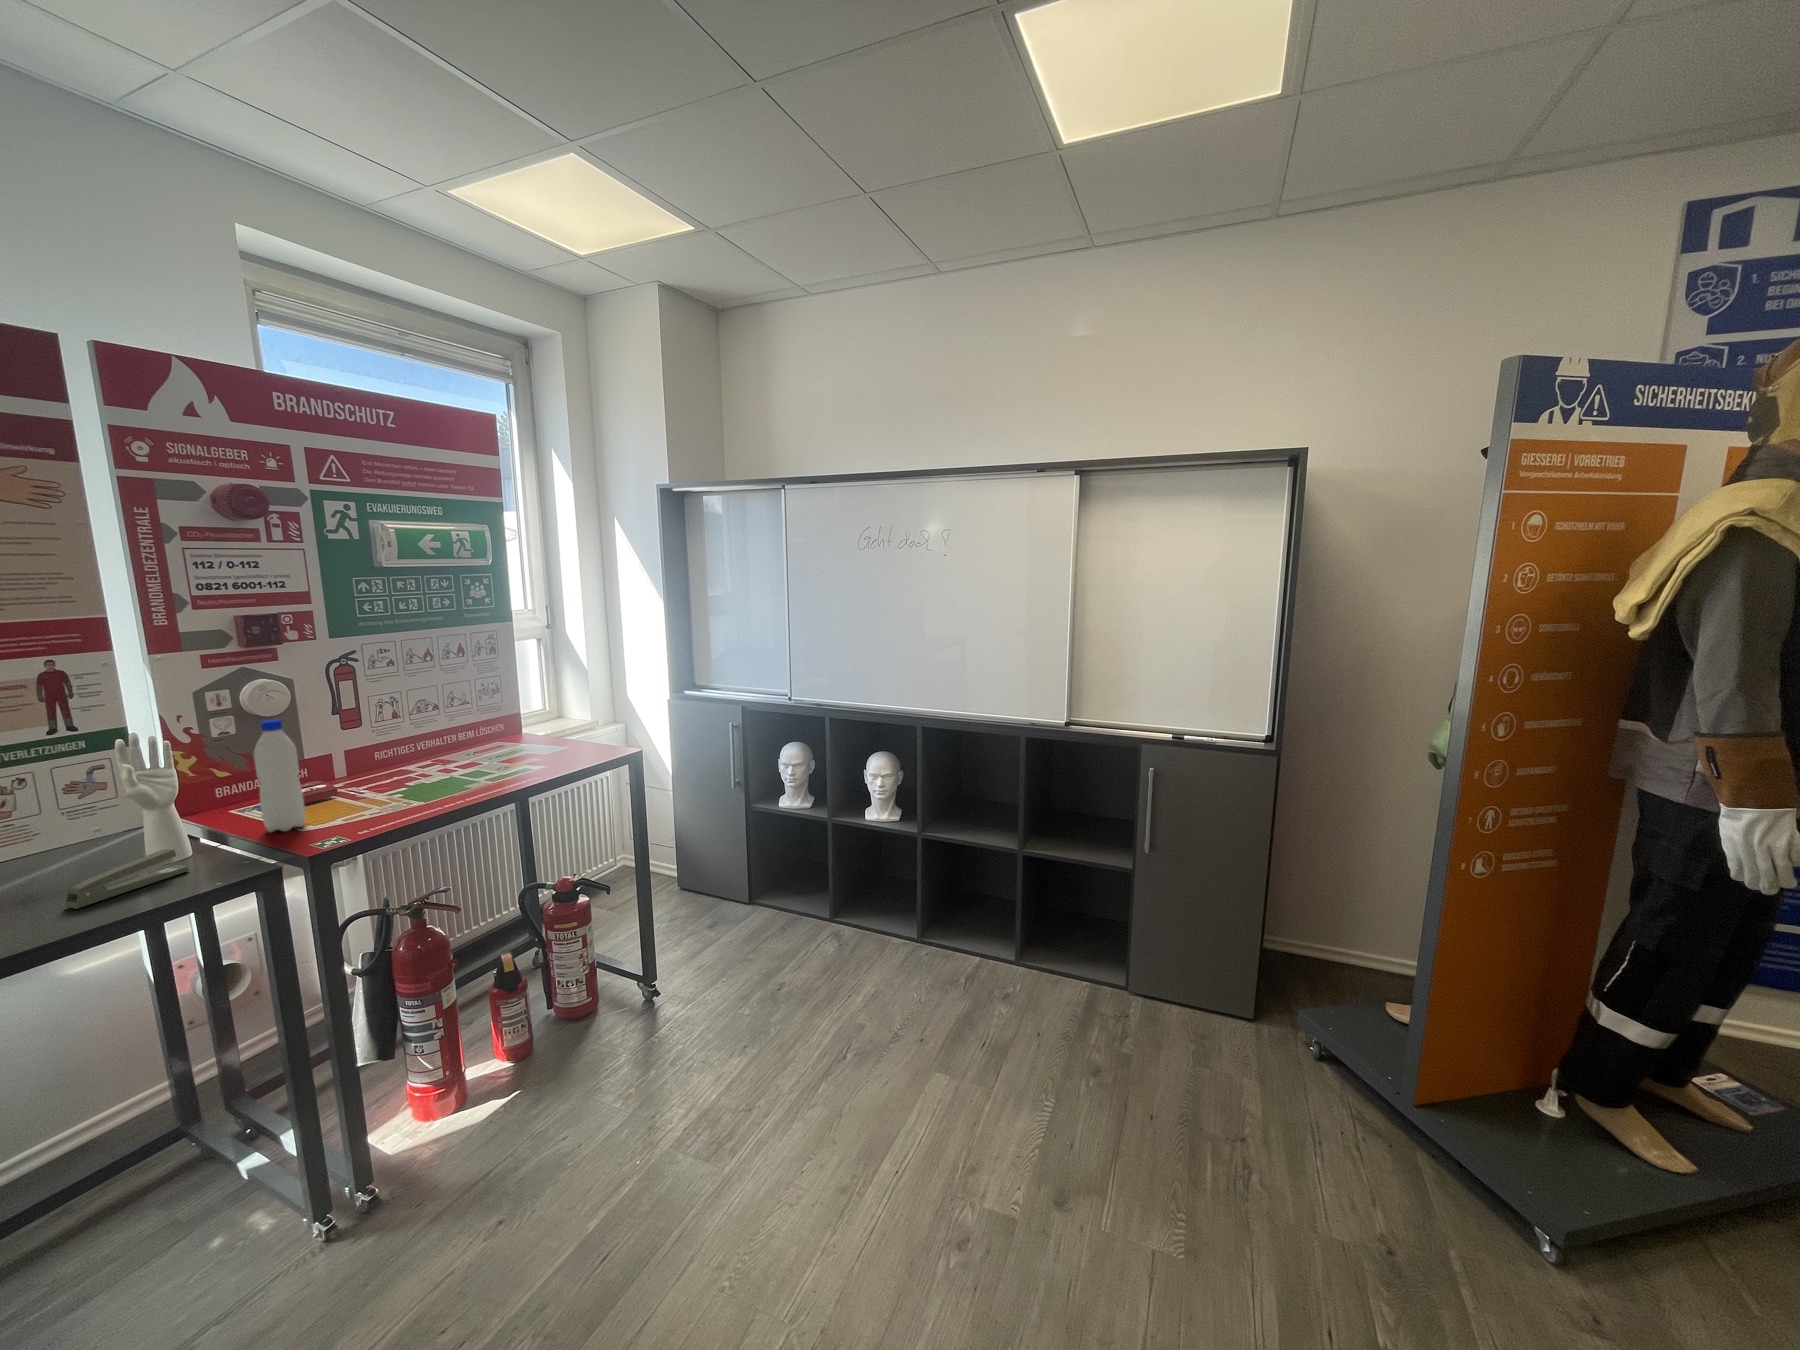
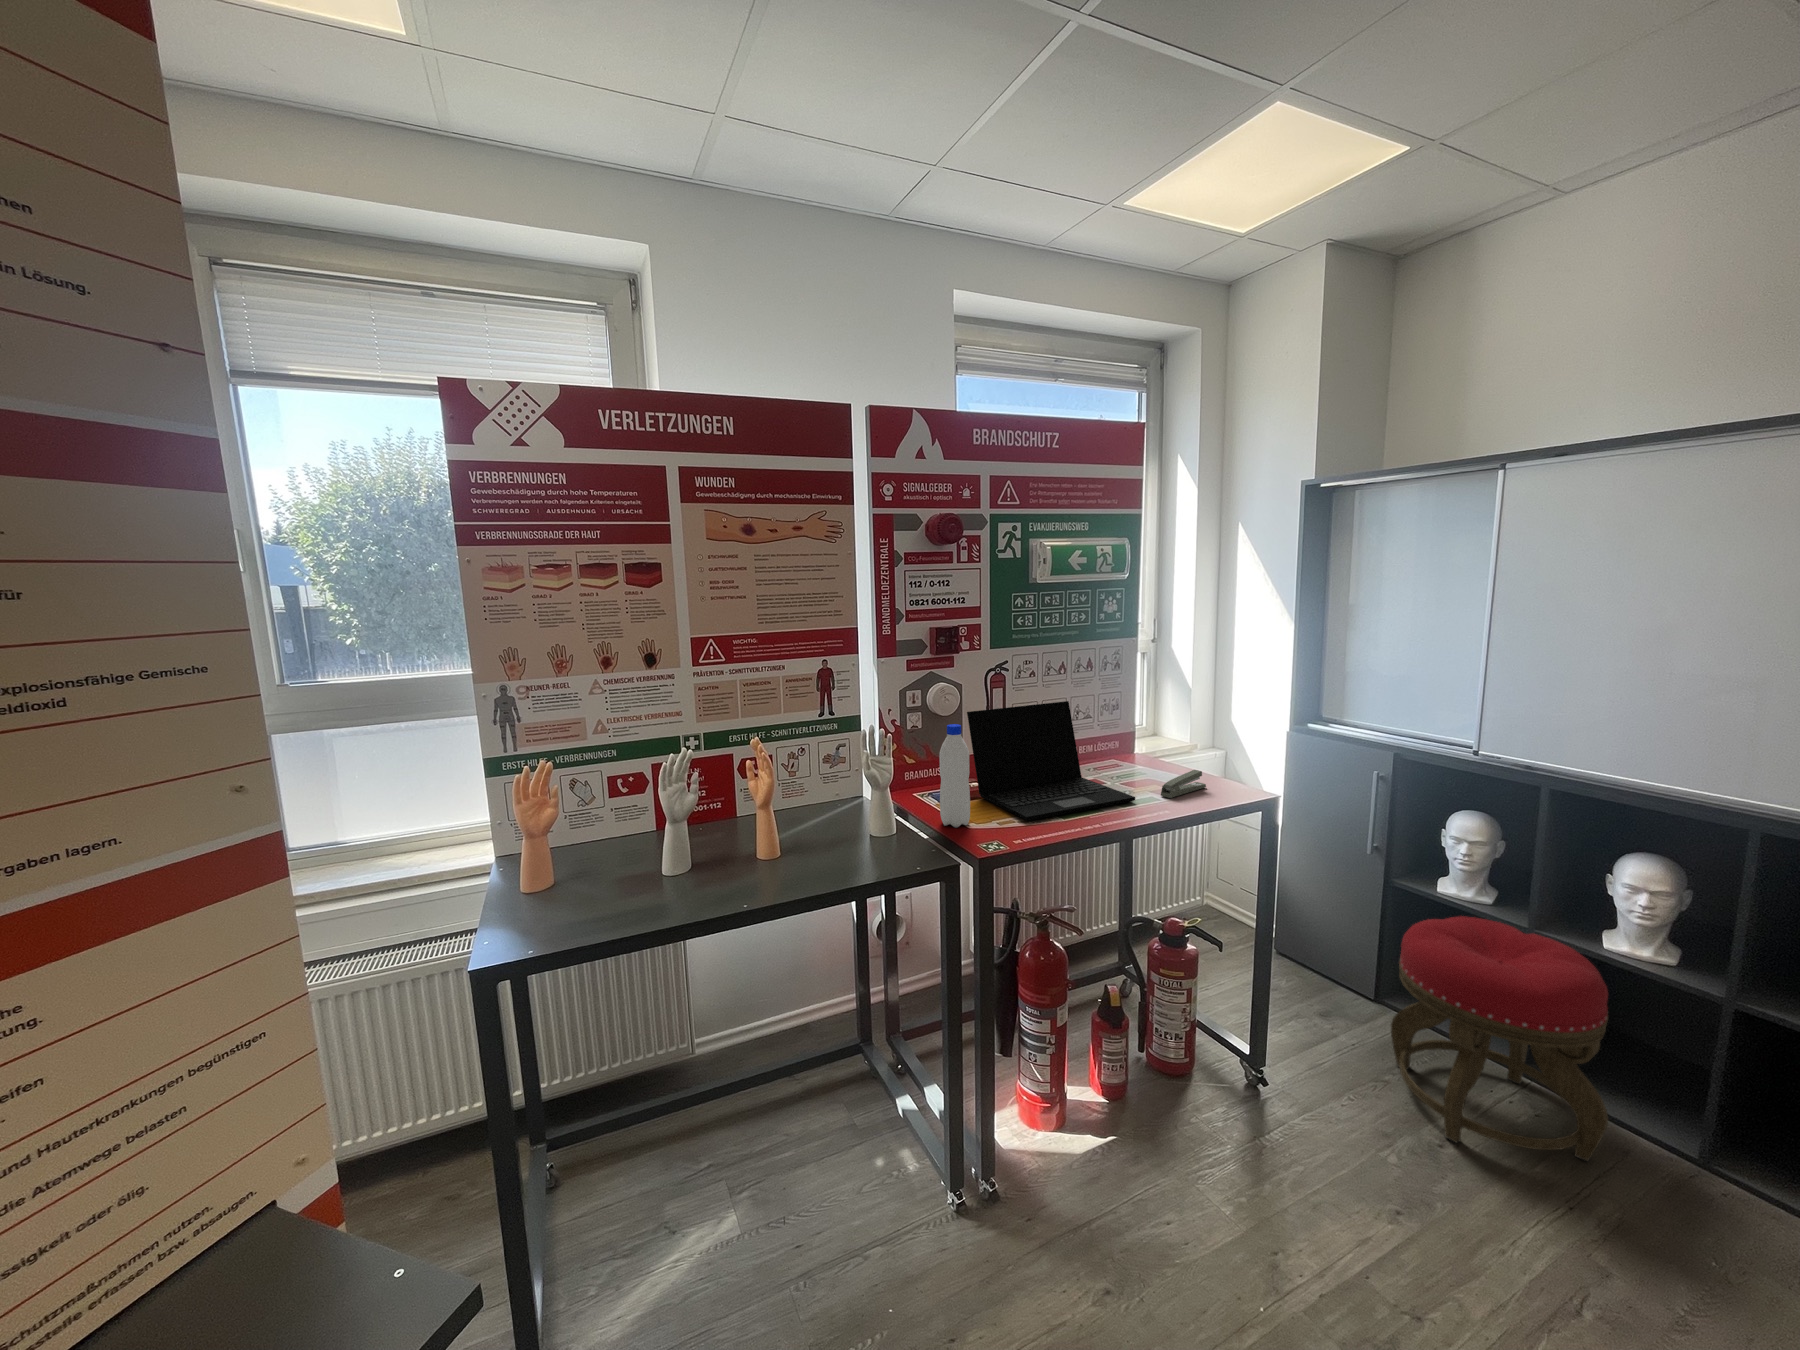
laptop: none [298,687,508,809] -> present [967,701,1135,821]
stool: none [748,817,868,980] -> present [1391,916,1609,1161]
stapler: present [65,849,189,909] -> present [1161,770,1206,798]

